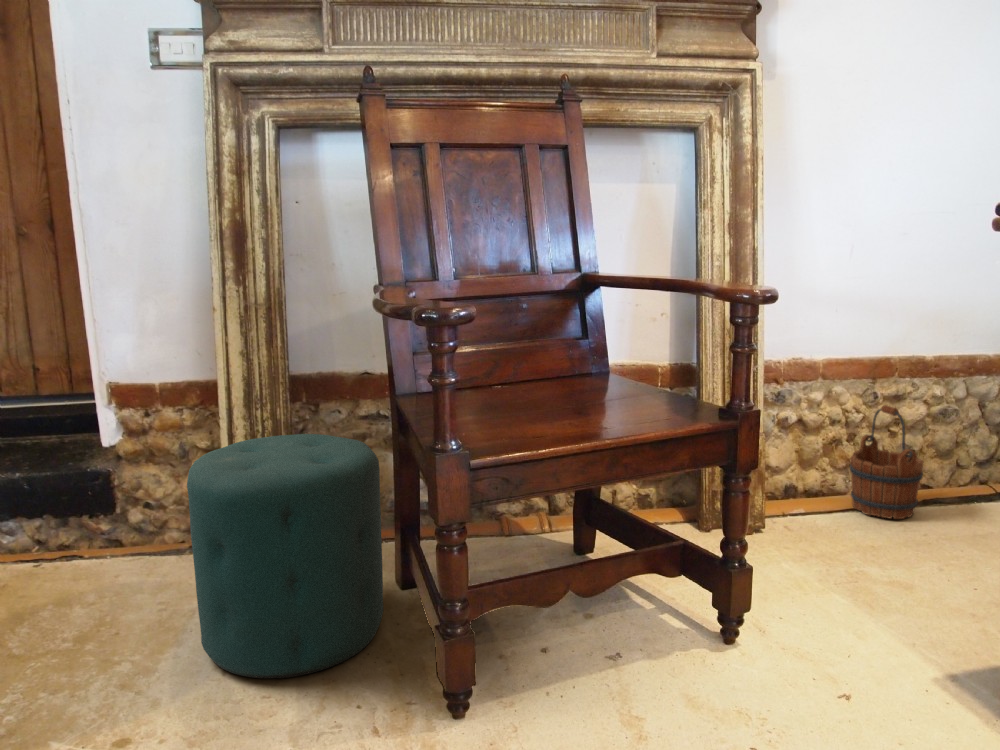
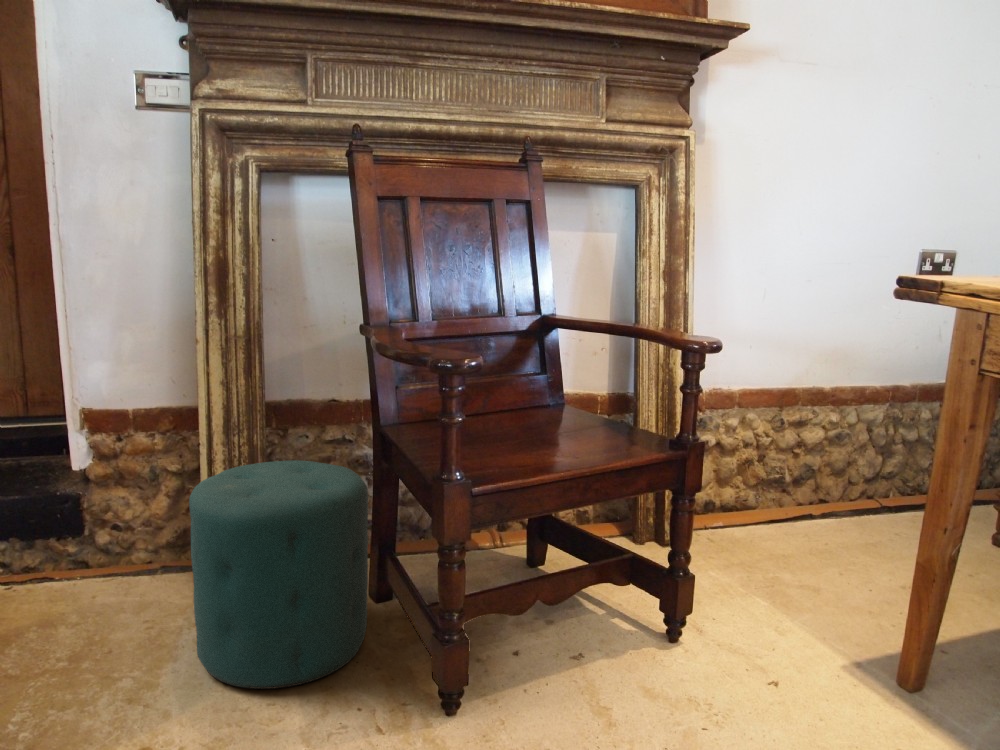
wooden bucket: present [850,405,924,519] -> none [762,431,823,530]

